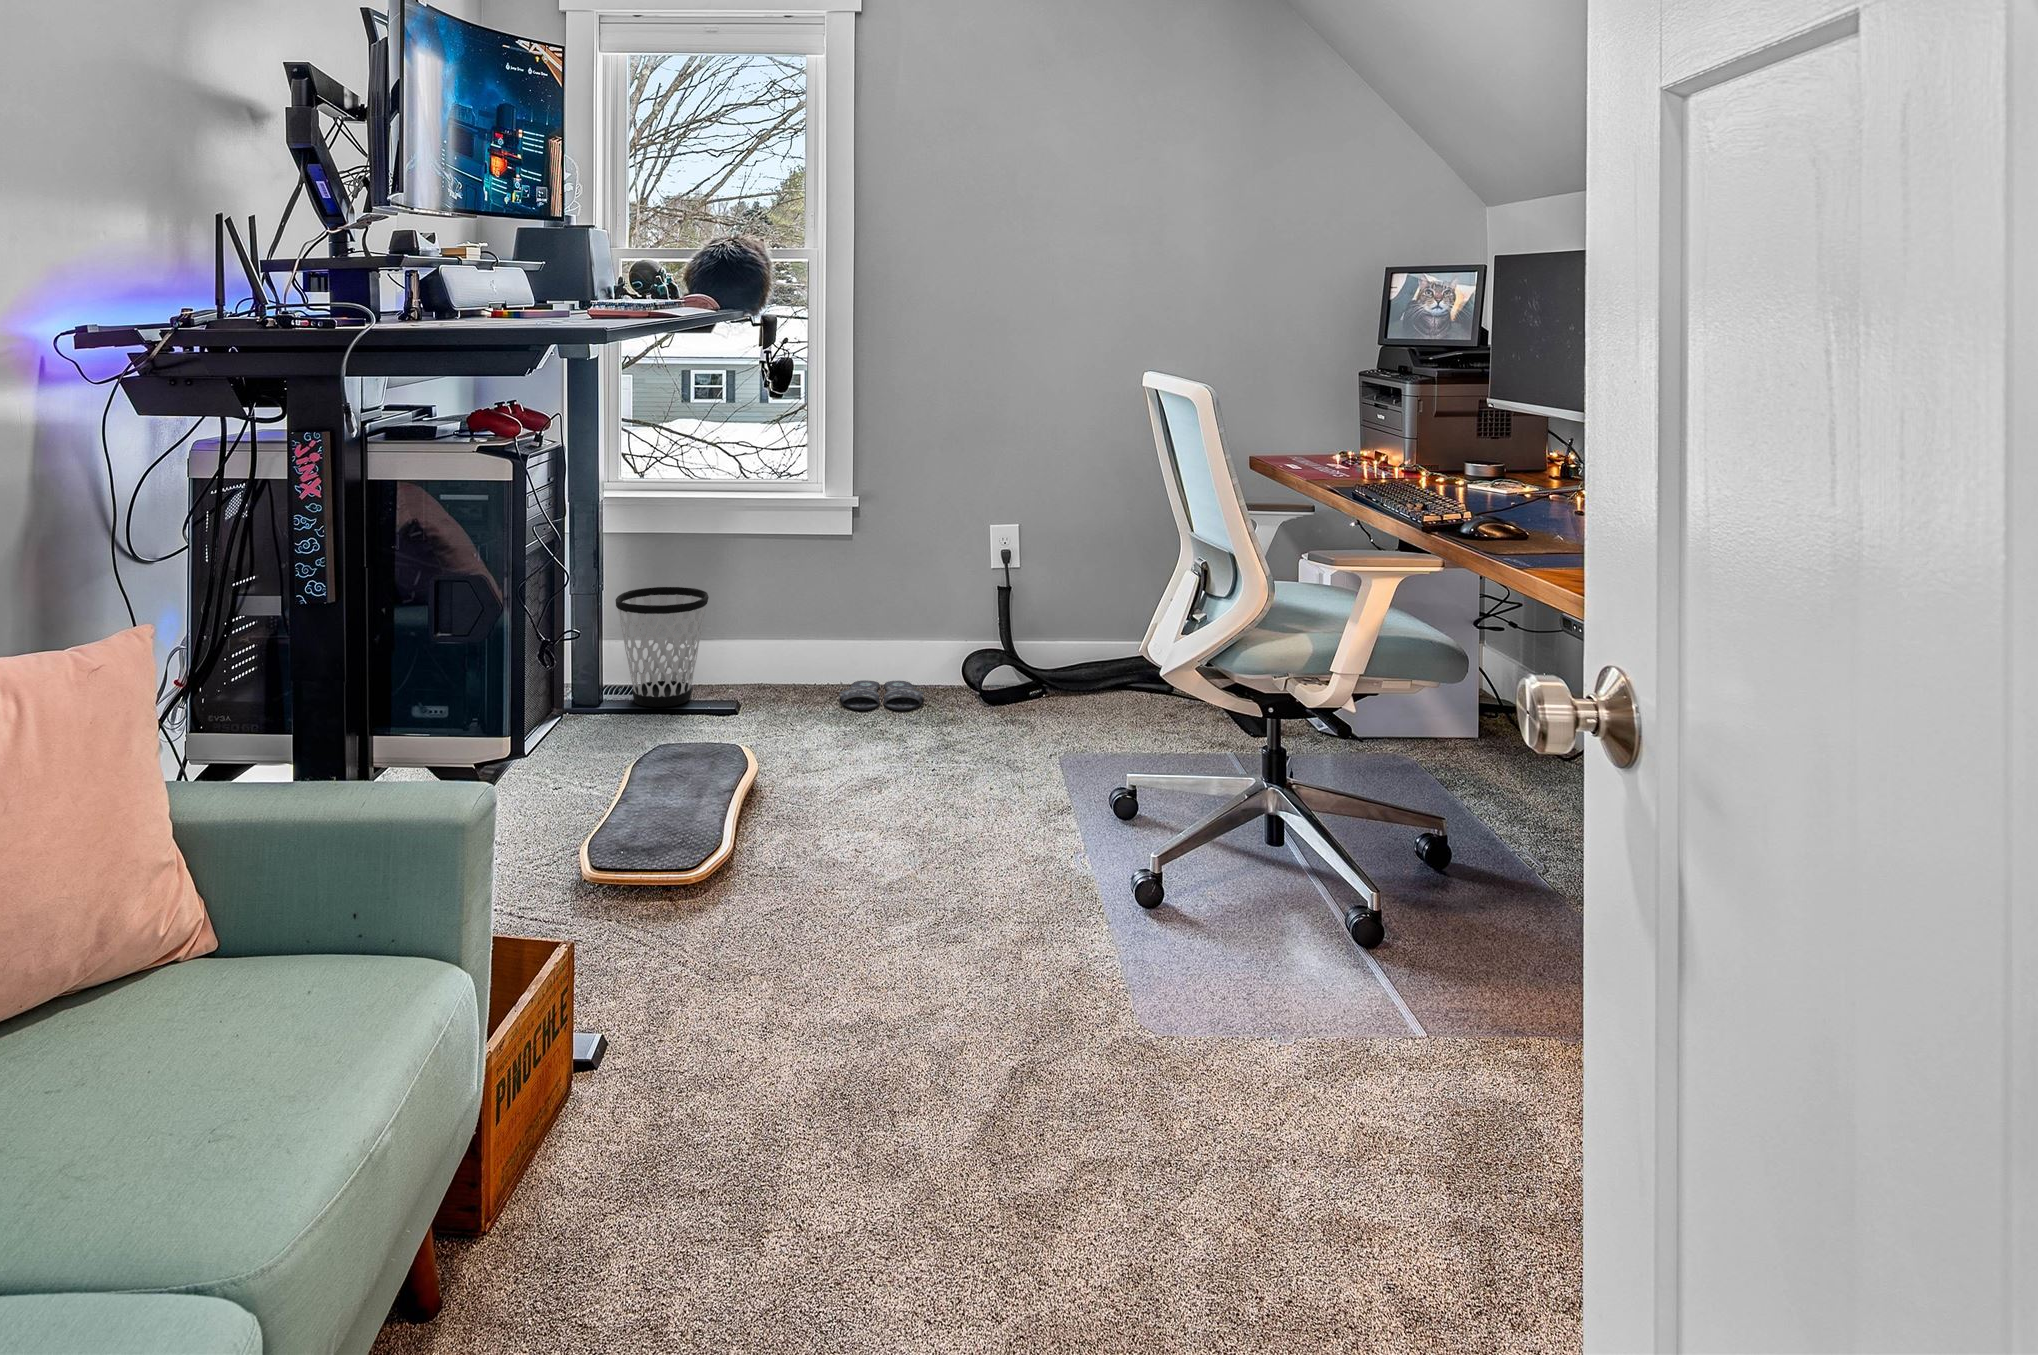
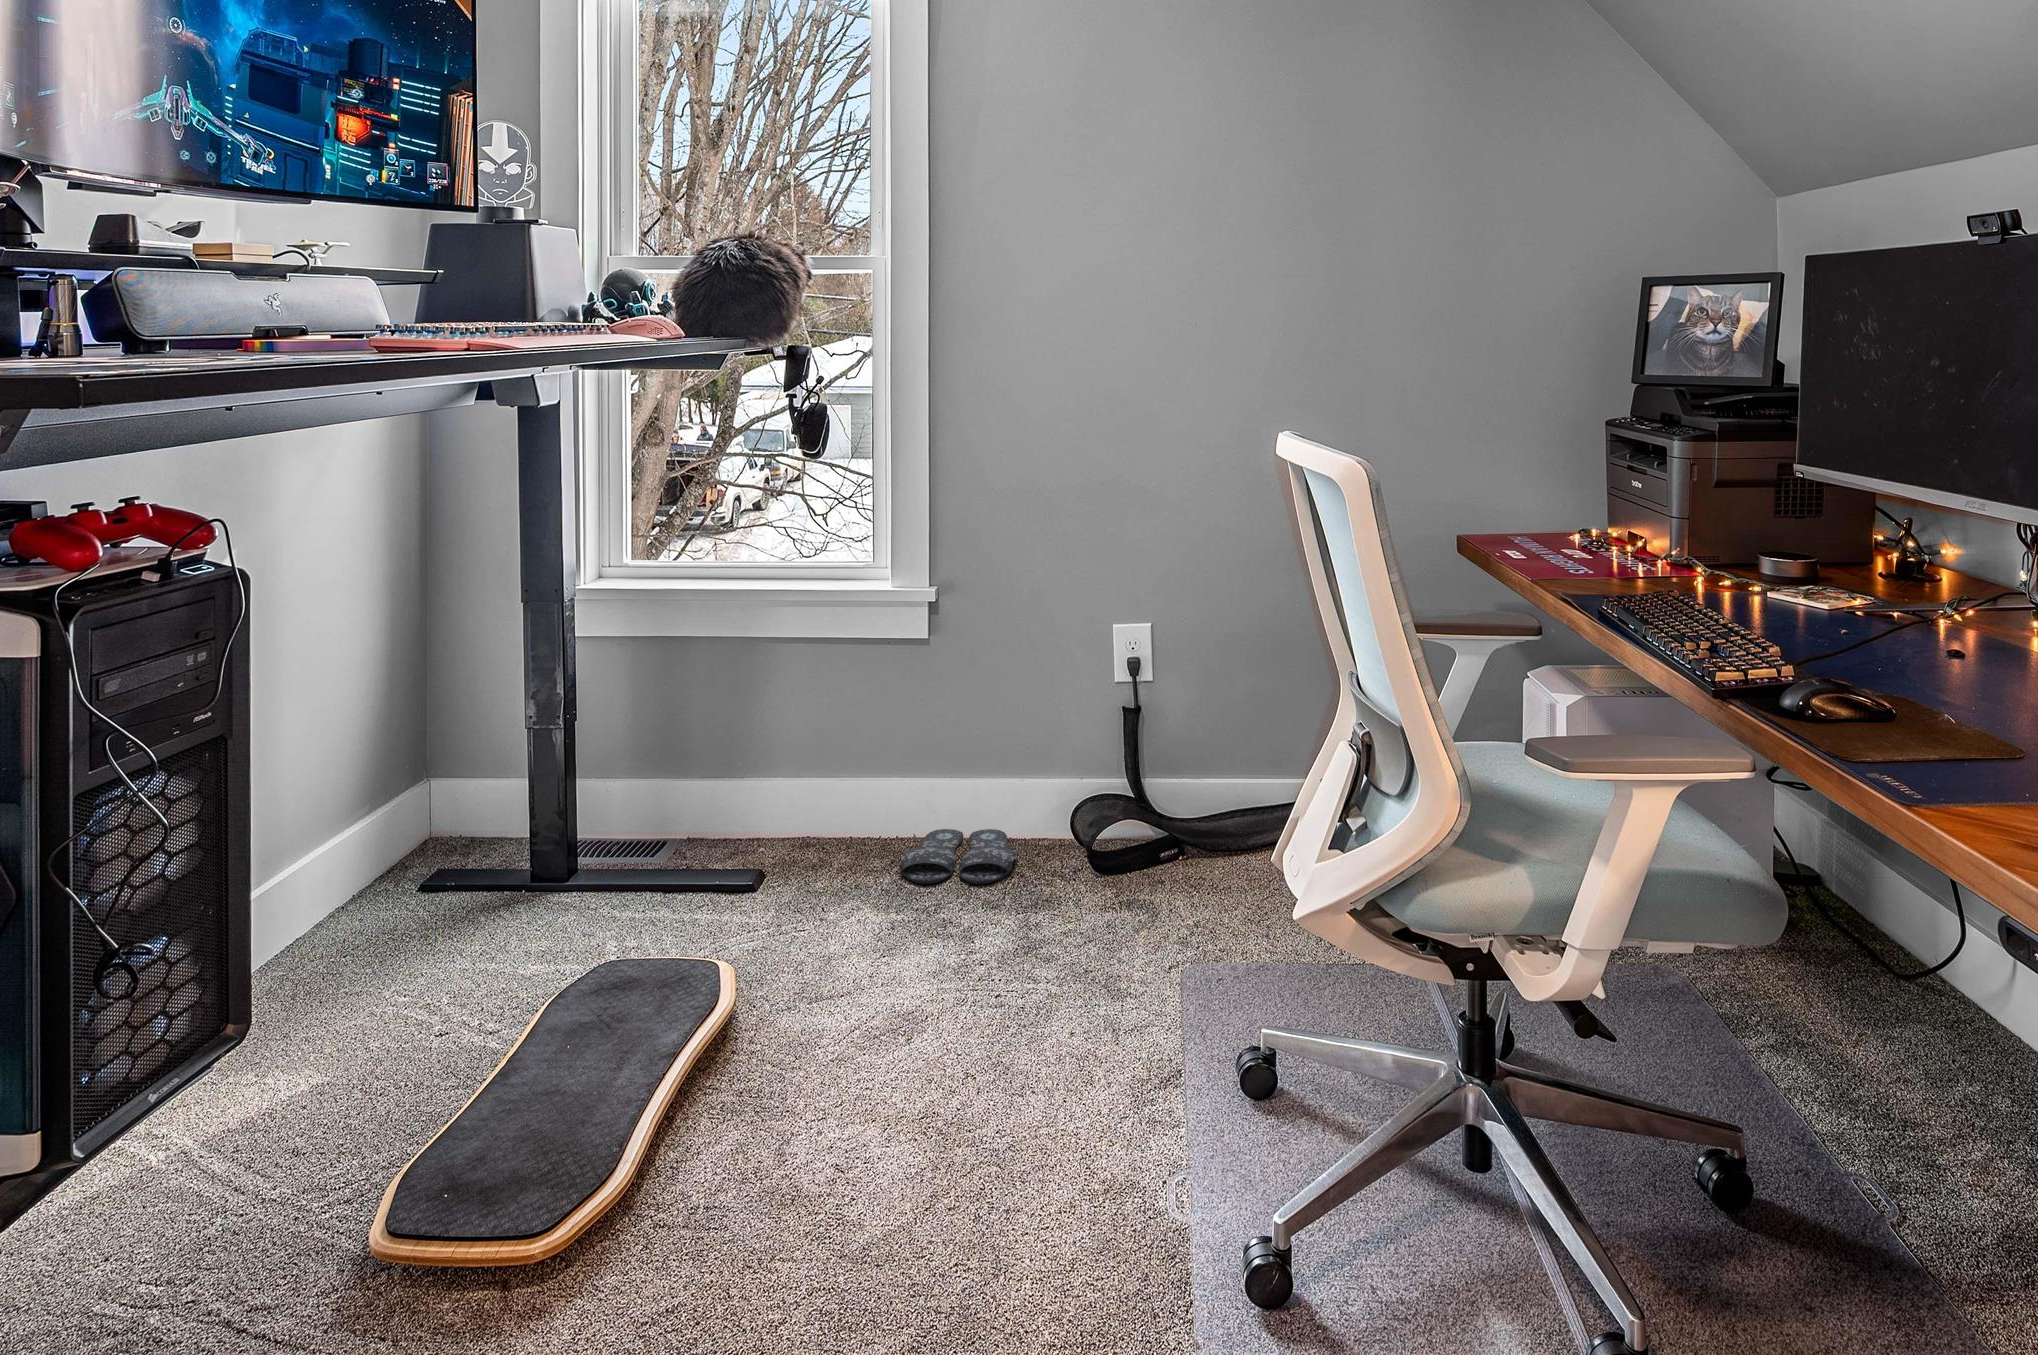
wastebasket: present [616,587,709,707] -> none [591,707,725,879]

